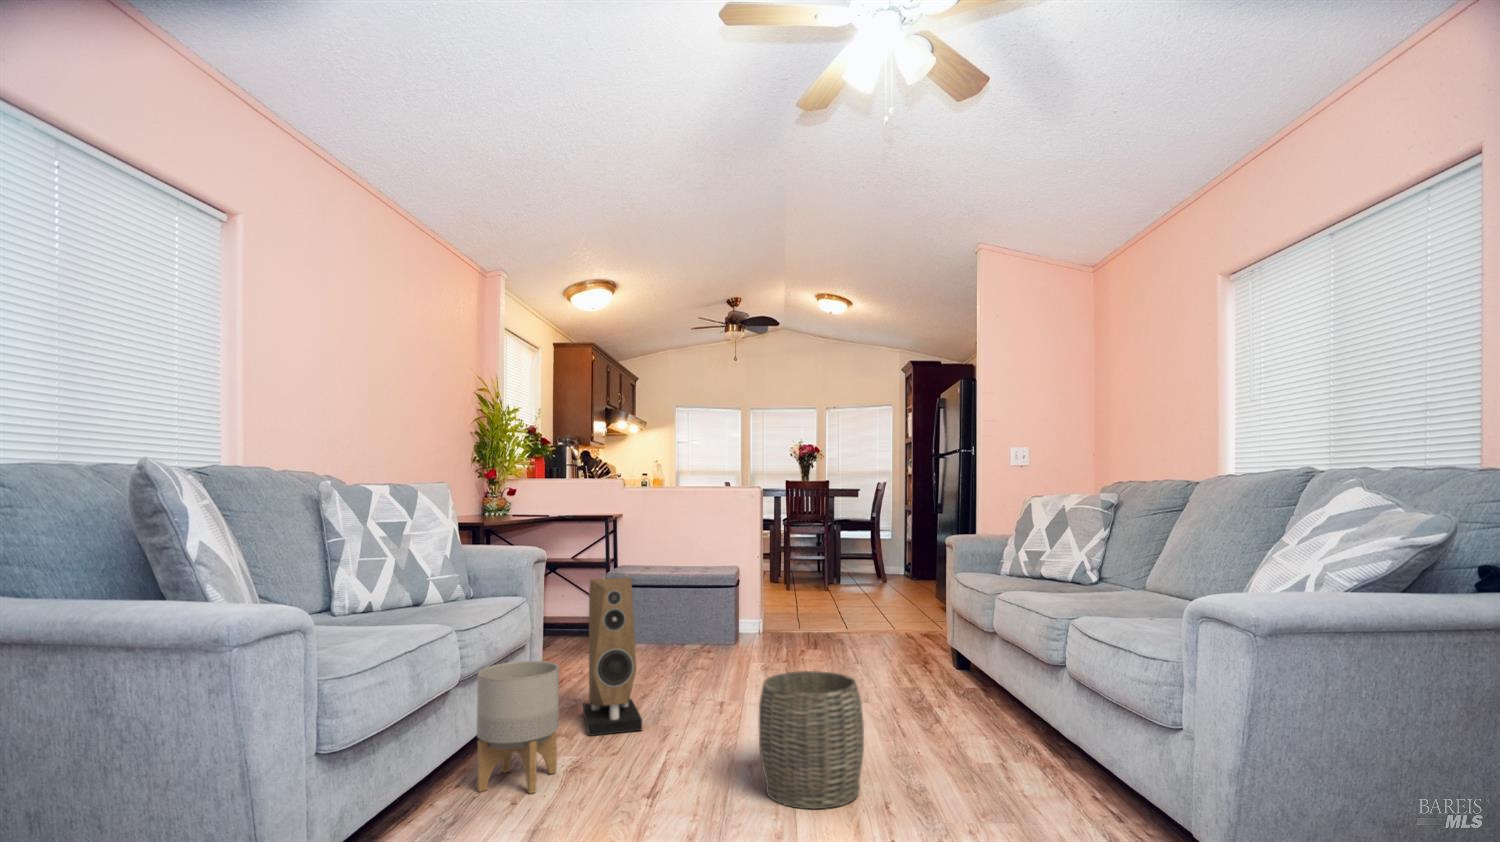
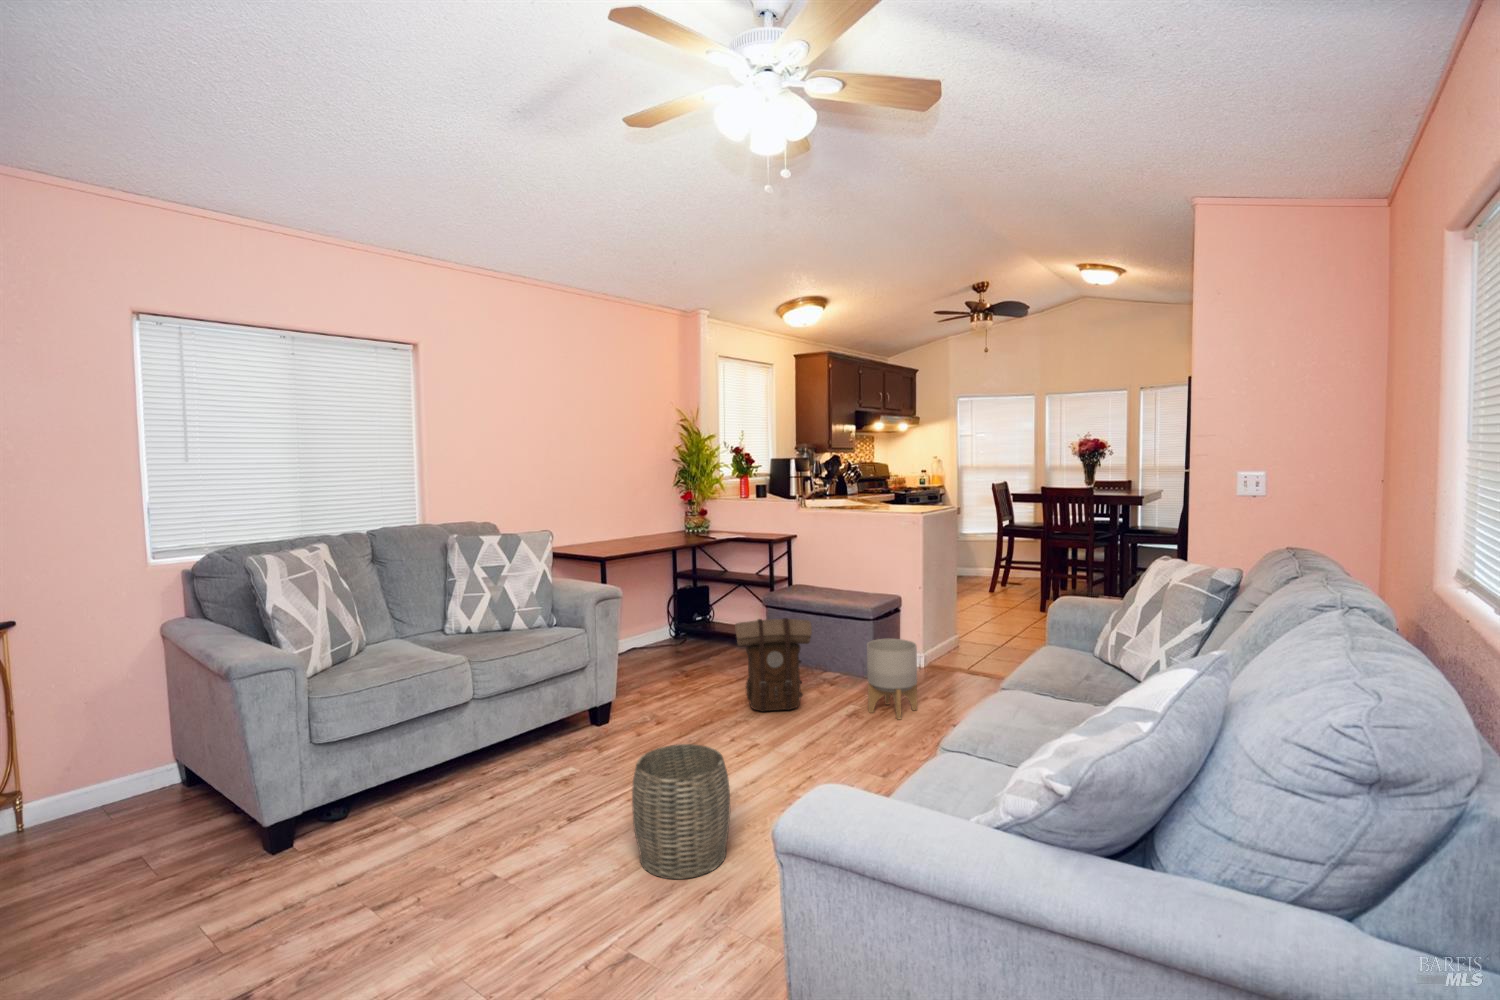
speaker: present [583,577,642,736] -> none [620,620,688,755]
backpack: none [651,580,730,685] -> present [735,618,812,712]
planter: present [477,661,559,793] -> present [867,639,917,720]

